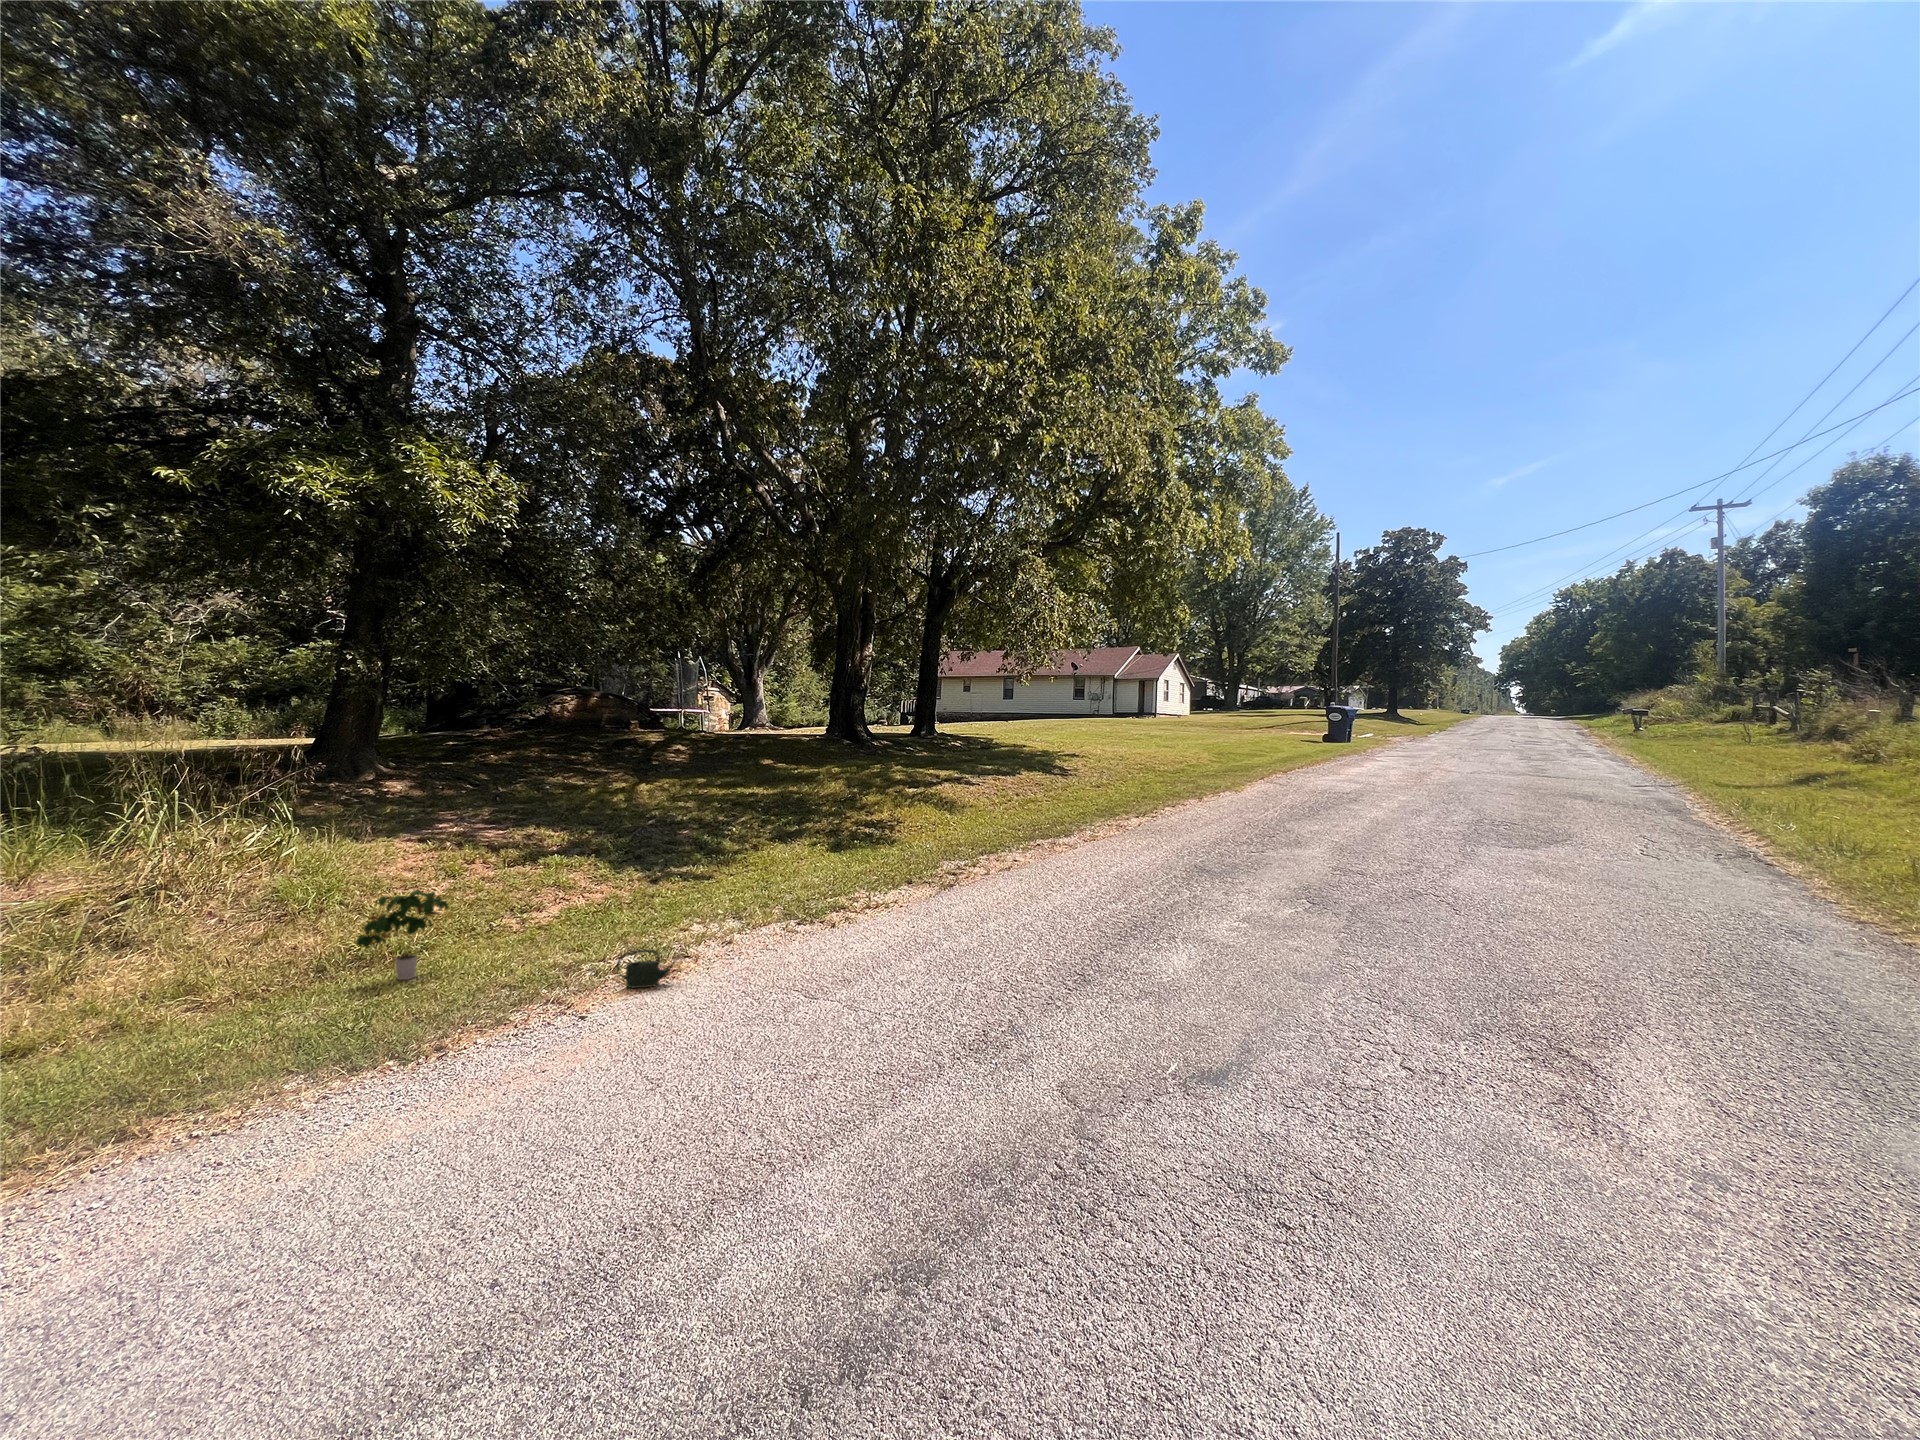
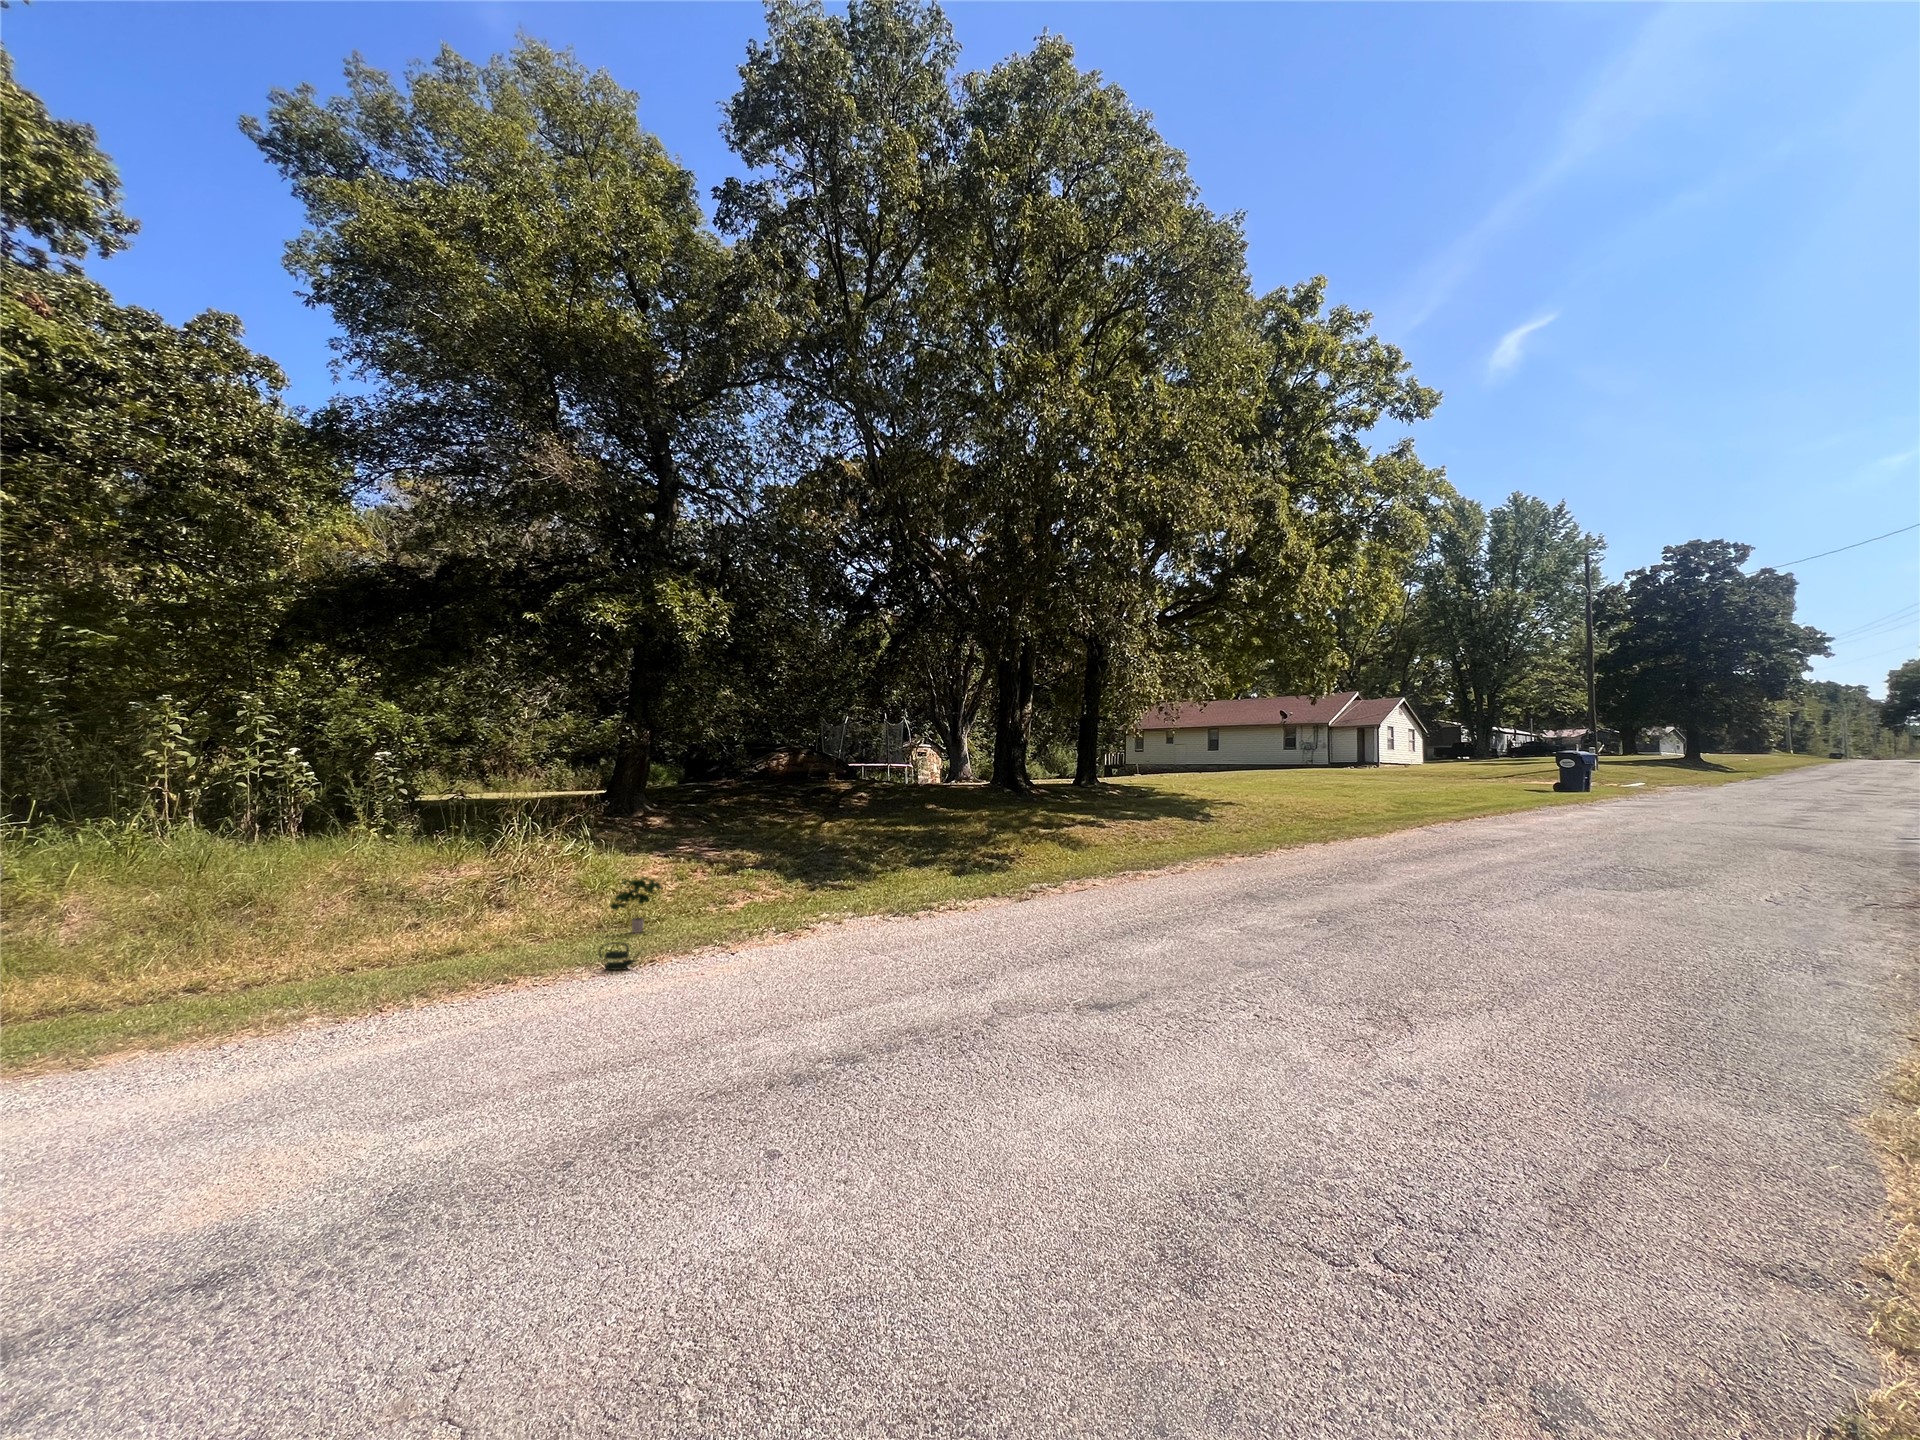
watering can: present [617,949,680,988] -> present [599,942,642,970]

